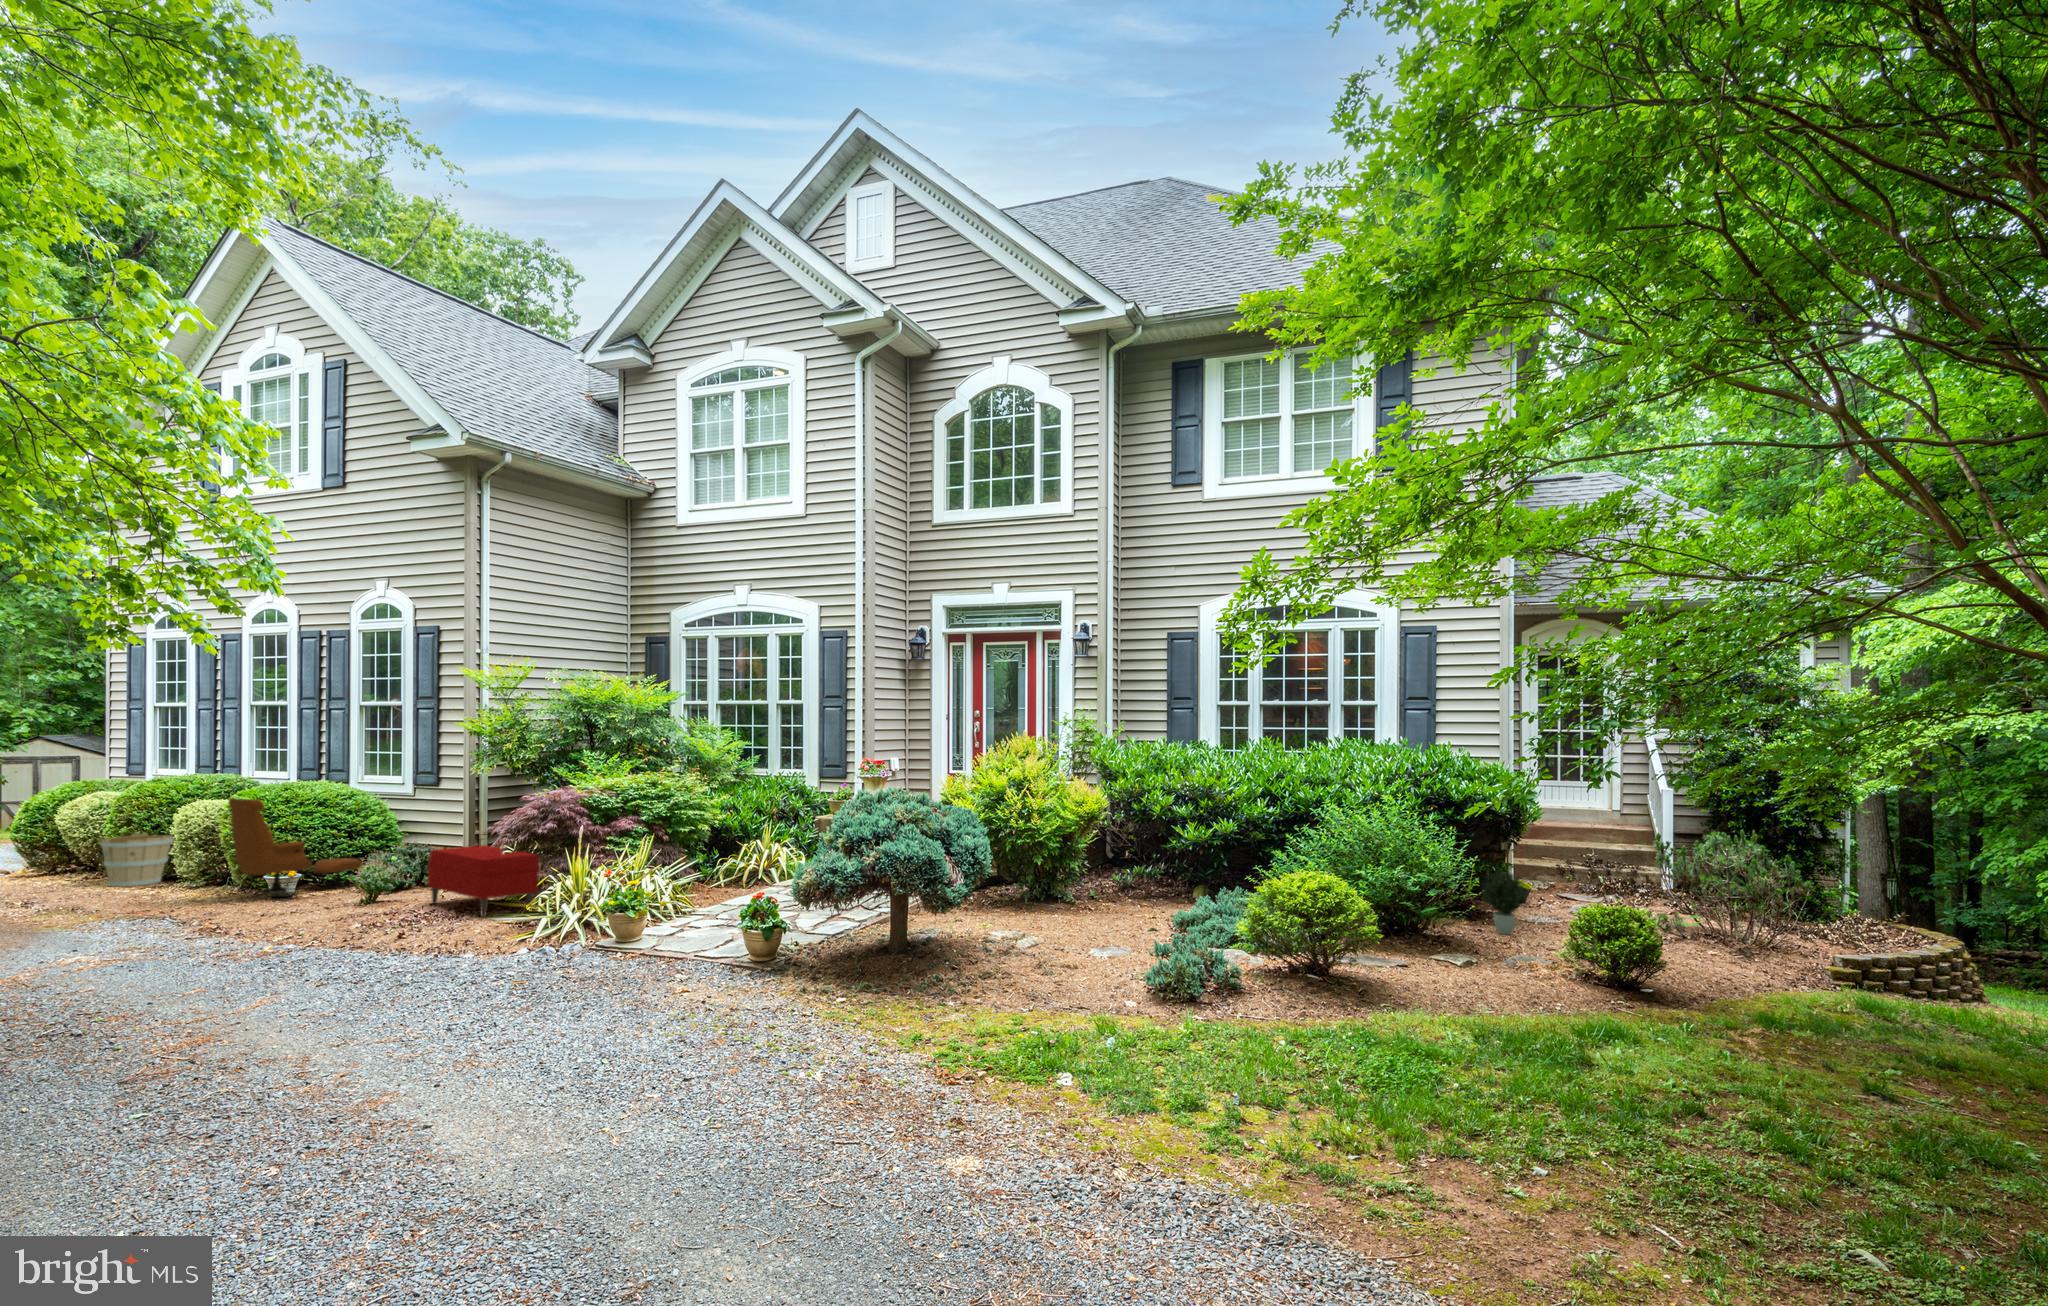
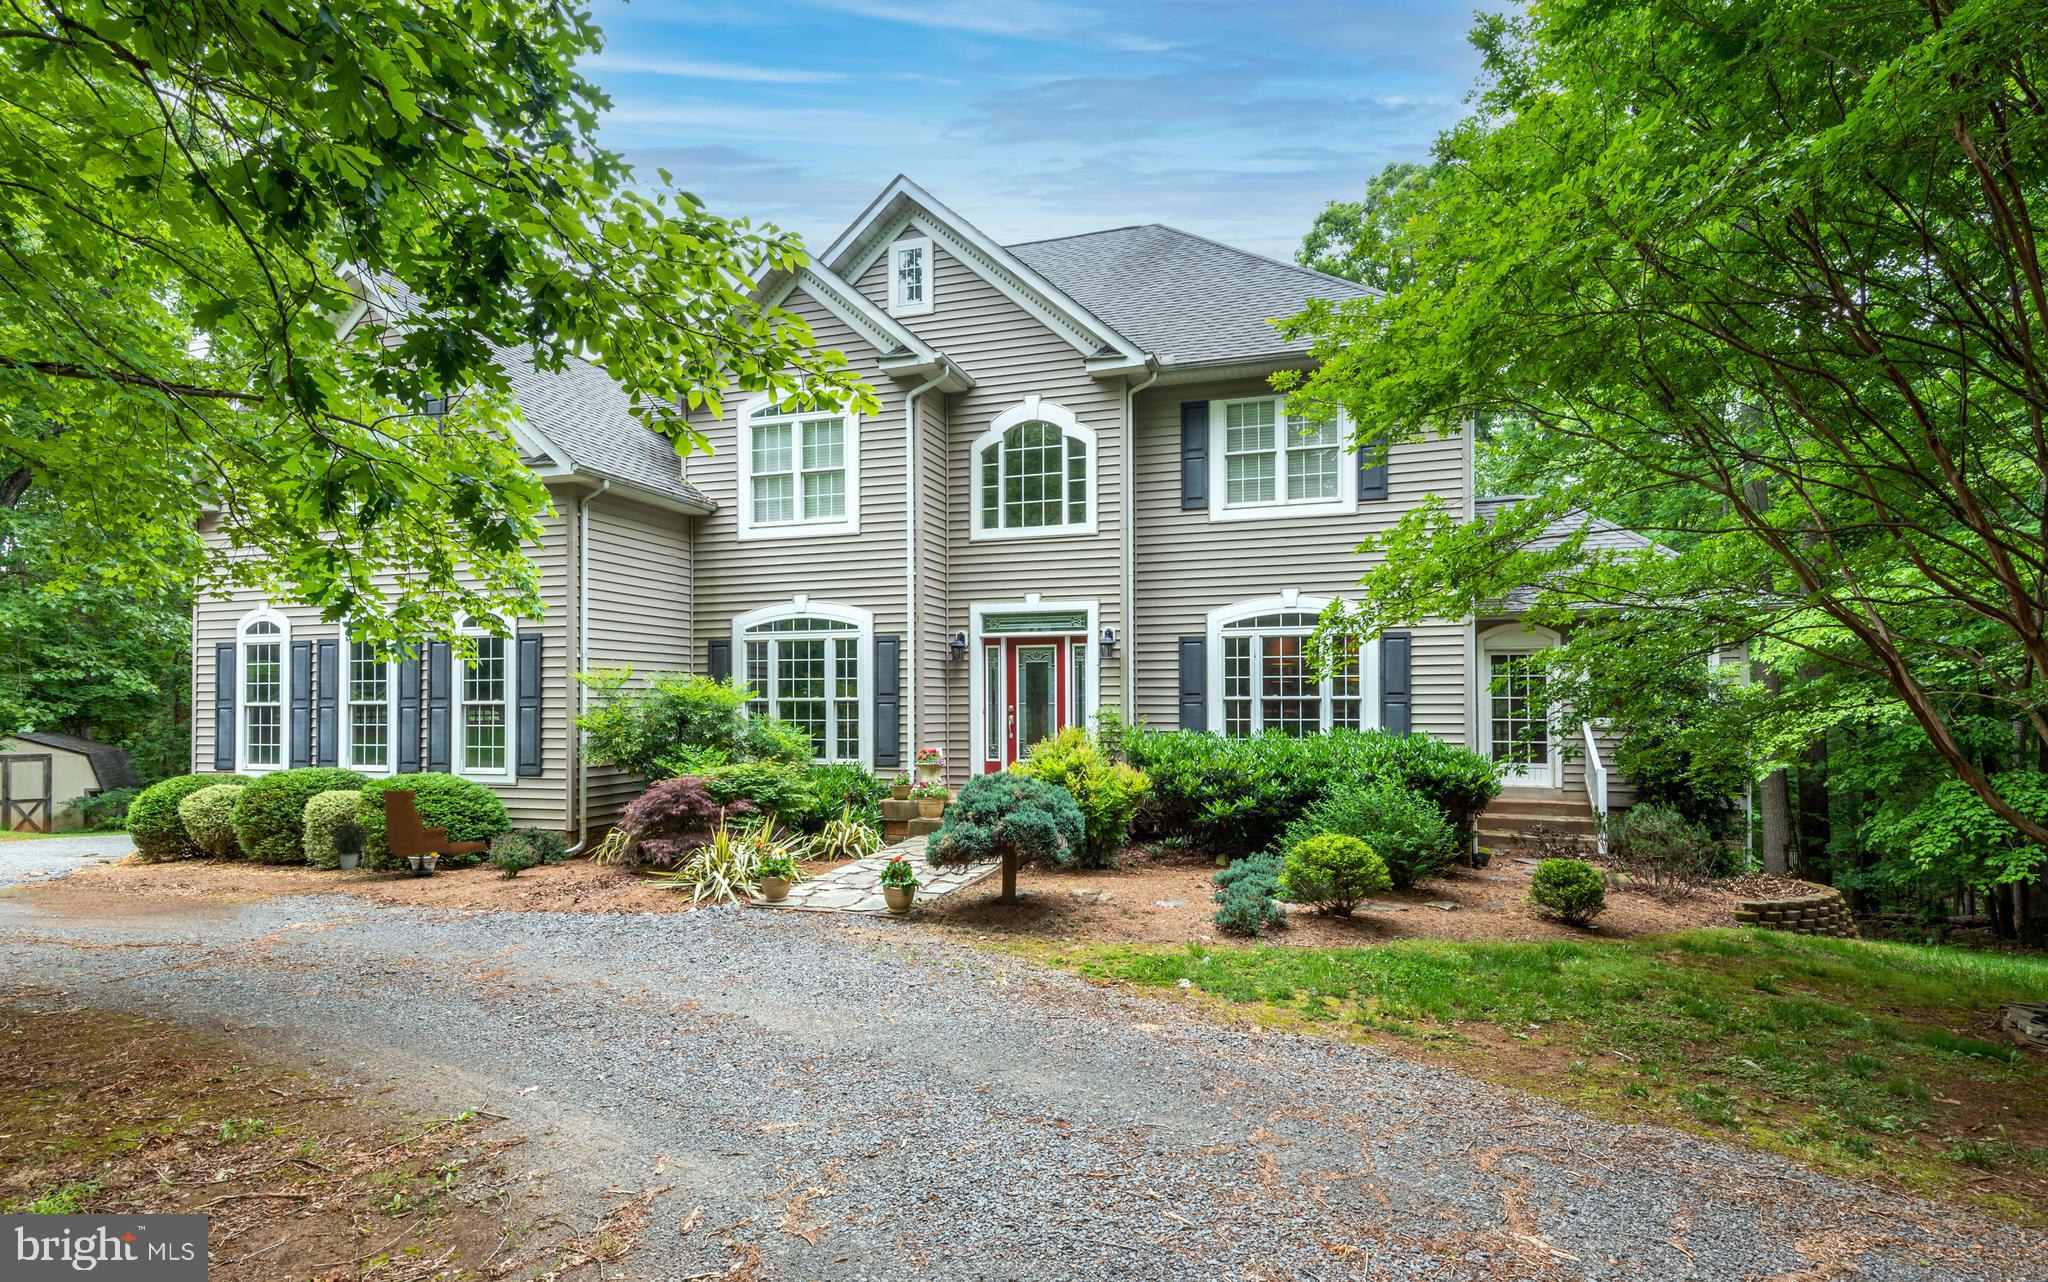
wooden bucket: present [101,834,174,887] -> none [248,823,310,870]
bench: present [428,845,539,917] -> none [563,828,666,888]
potted plant: present [1482,871,1526,935] -> present [330,823,368,870]

